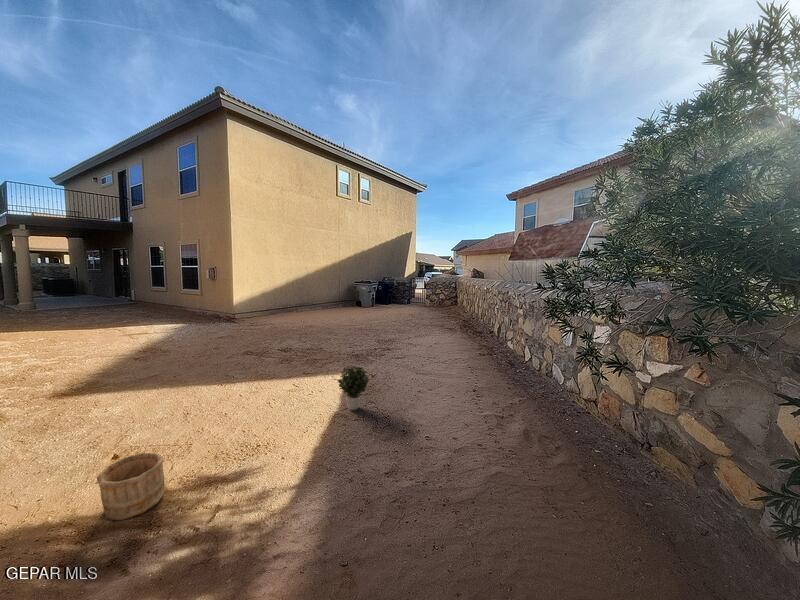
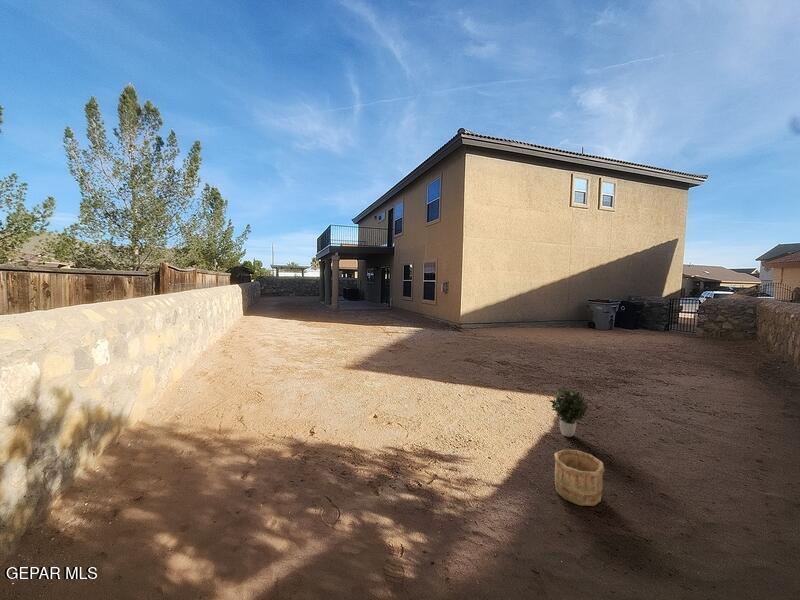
wooden bucket: present [97,453,165,520] -> present [554,450,605,506]

